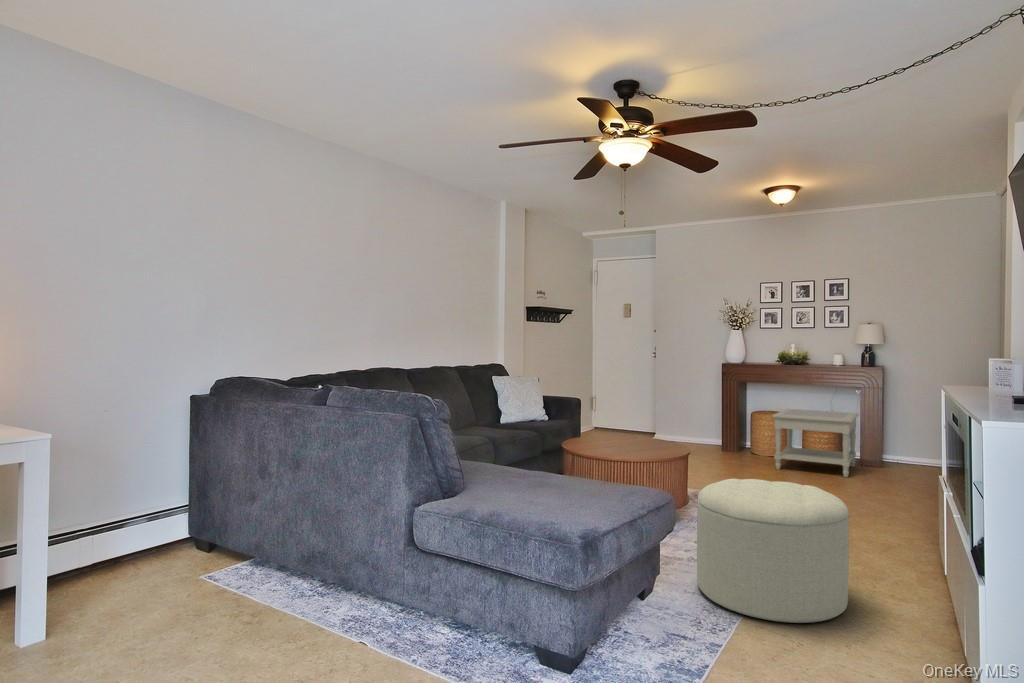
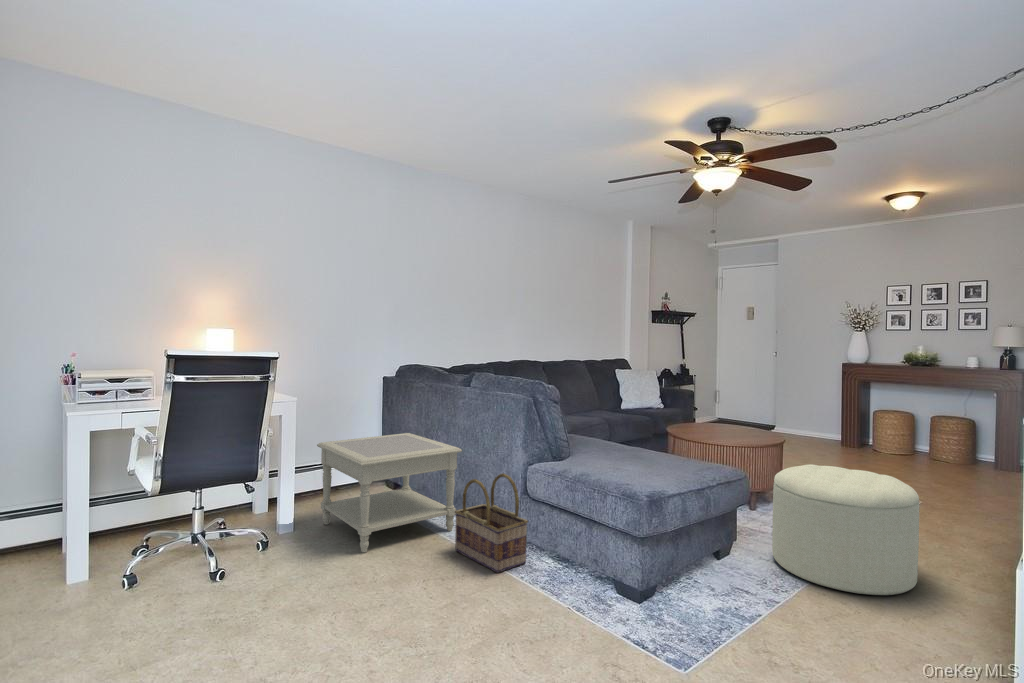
side table: present [772,409,859,477] -> present [317,433,462,552]
basket: none [313,520,417,657] -> present [455,473,528,573]

